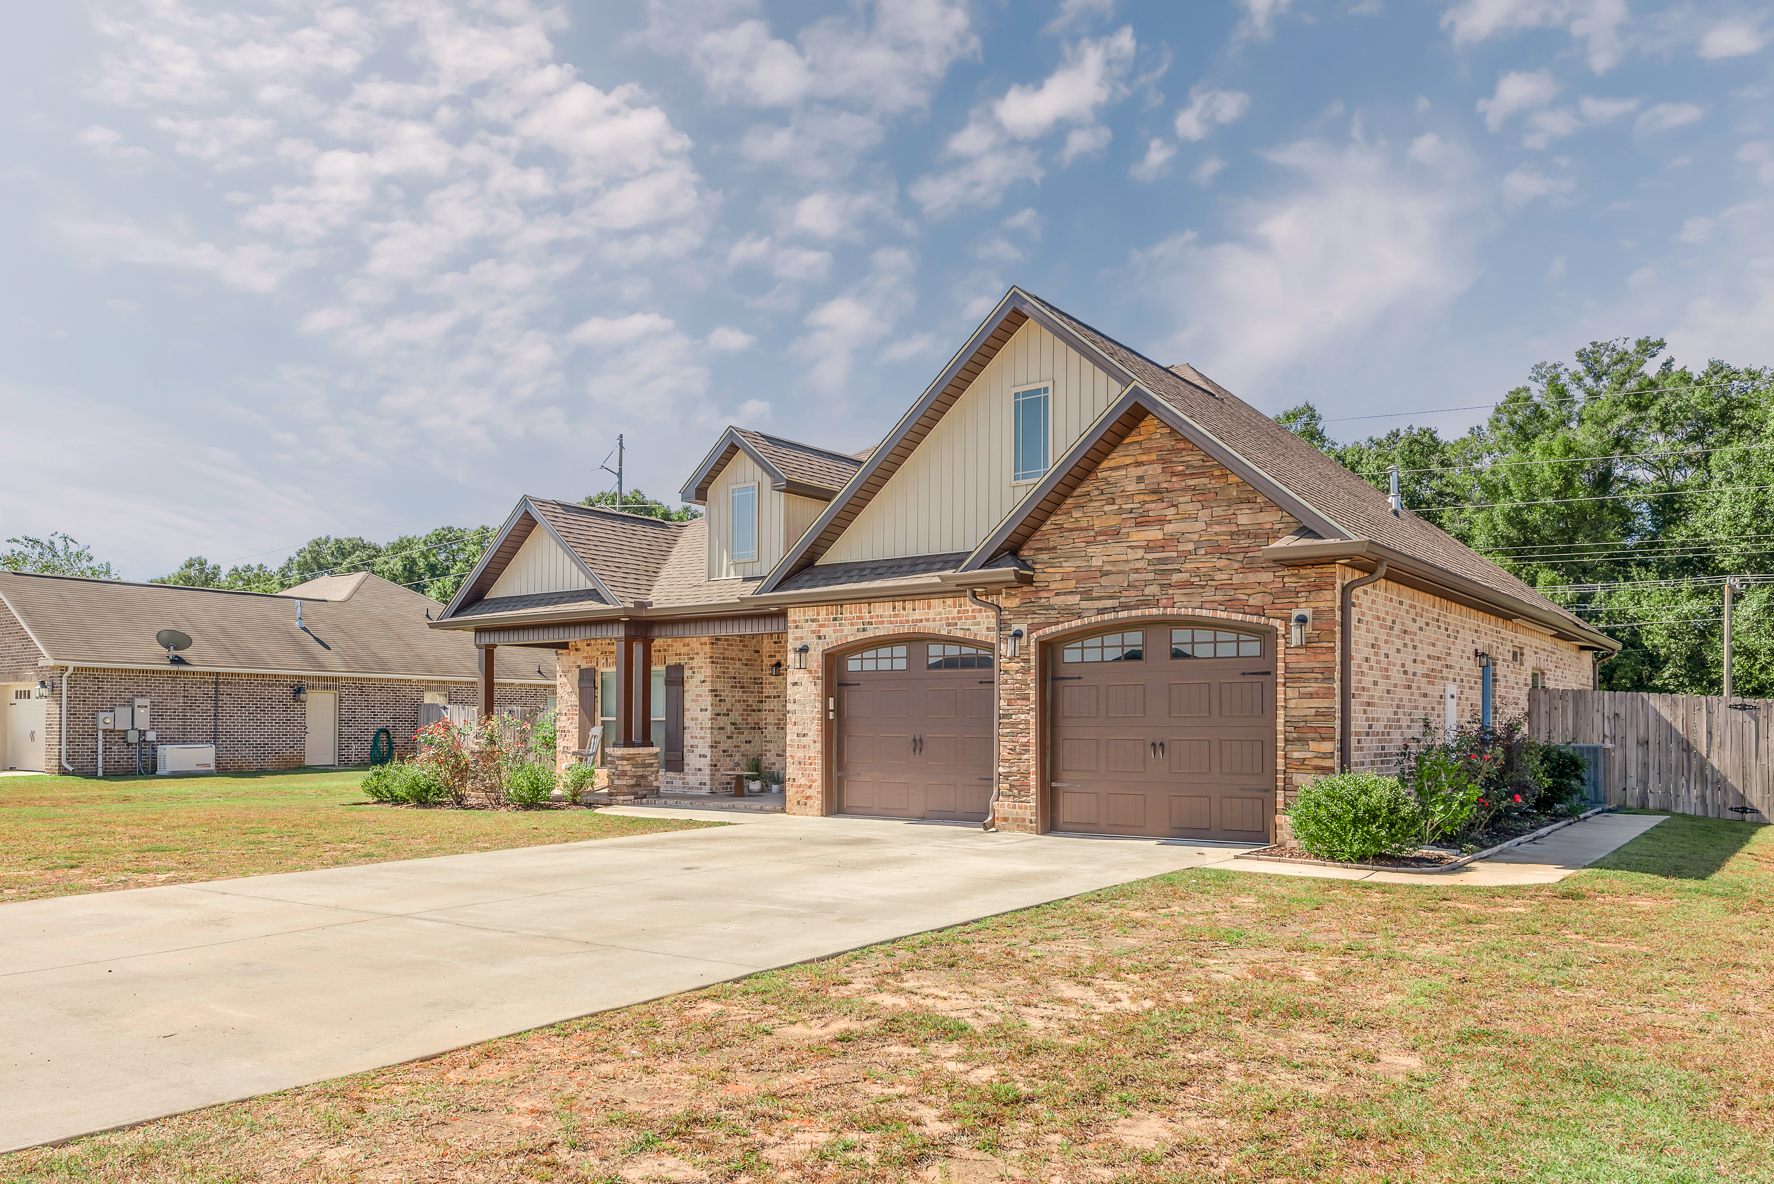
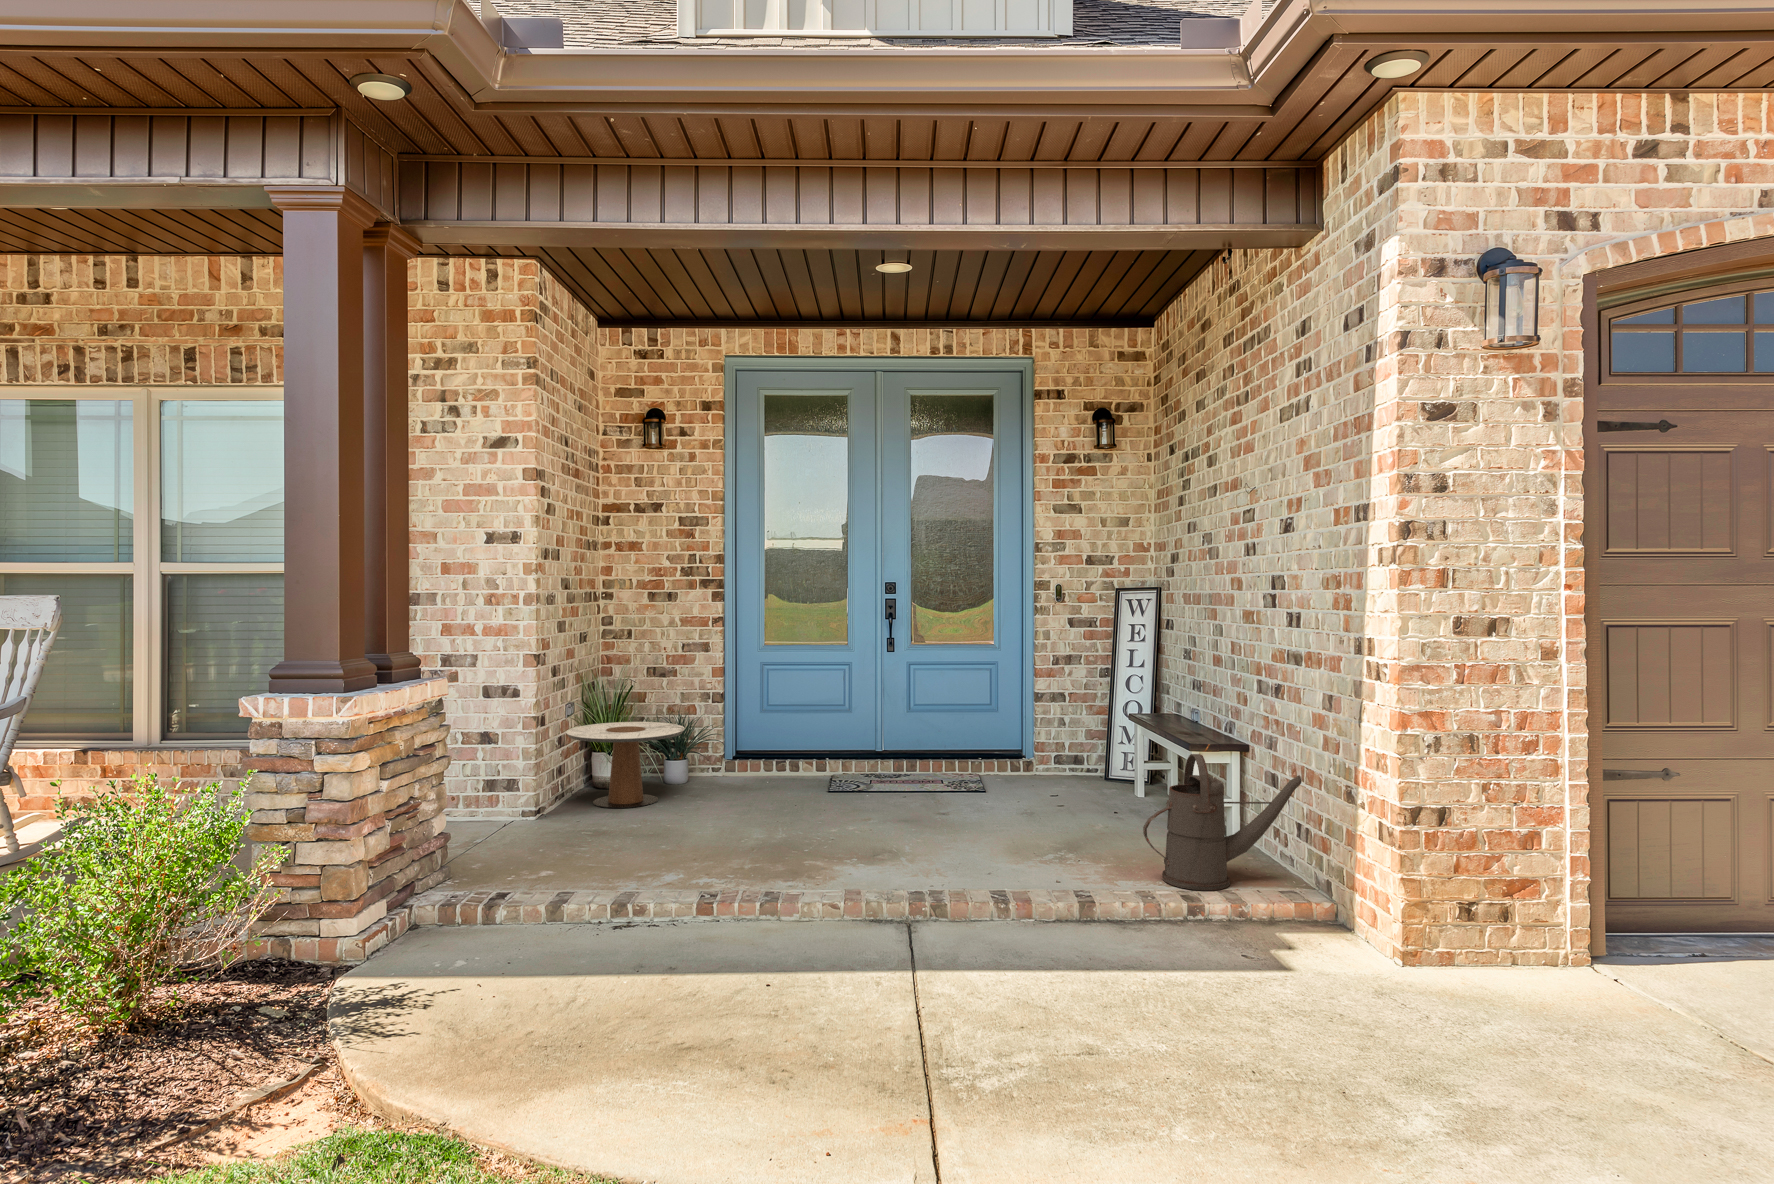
watering can: none [781,774,814,810] -> present [1143,754,1301,890]

